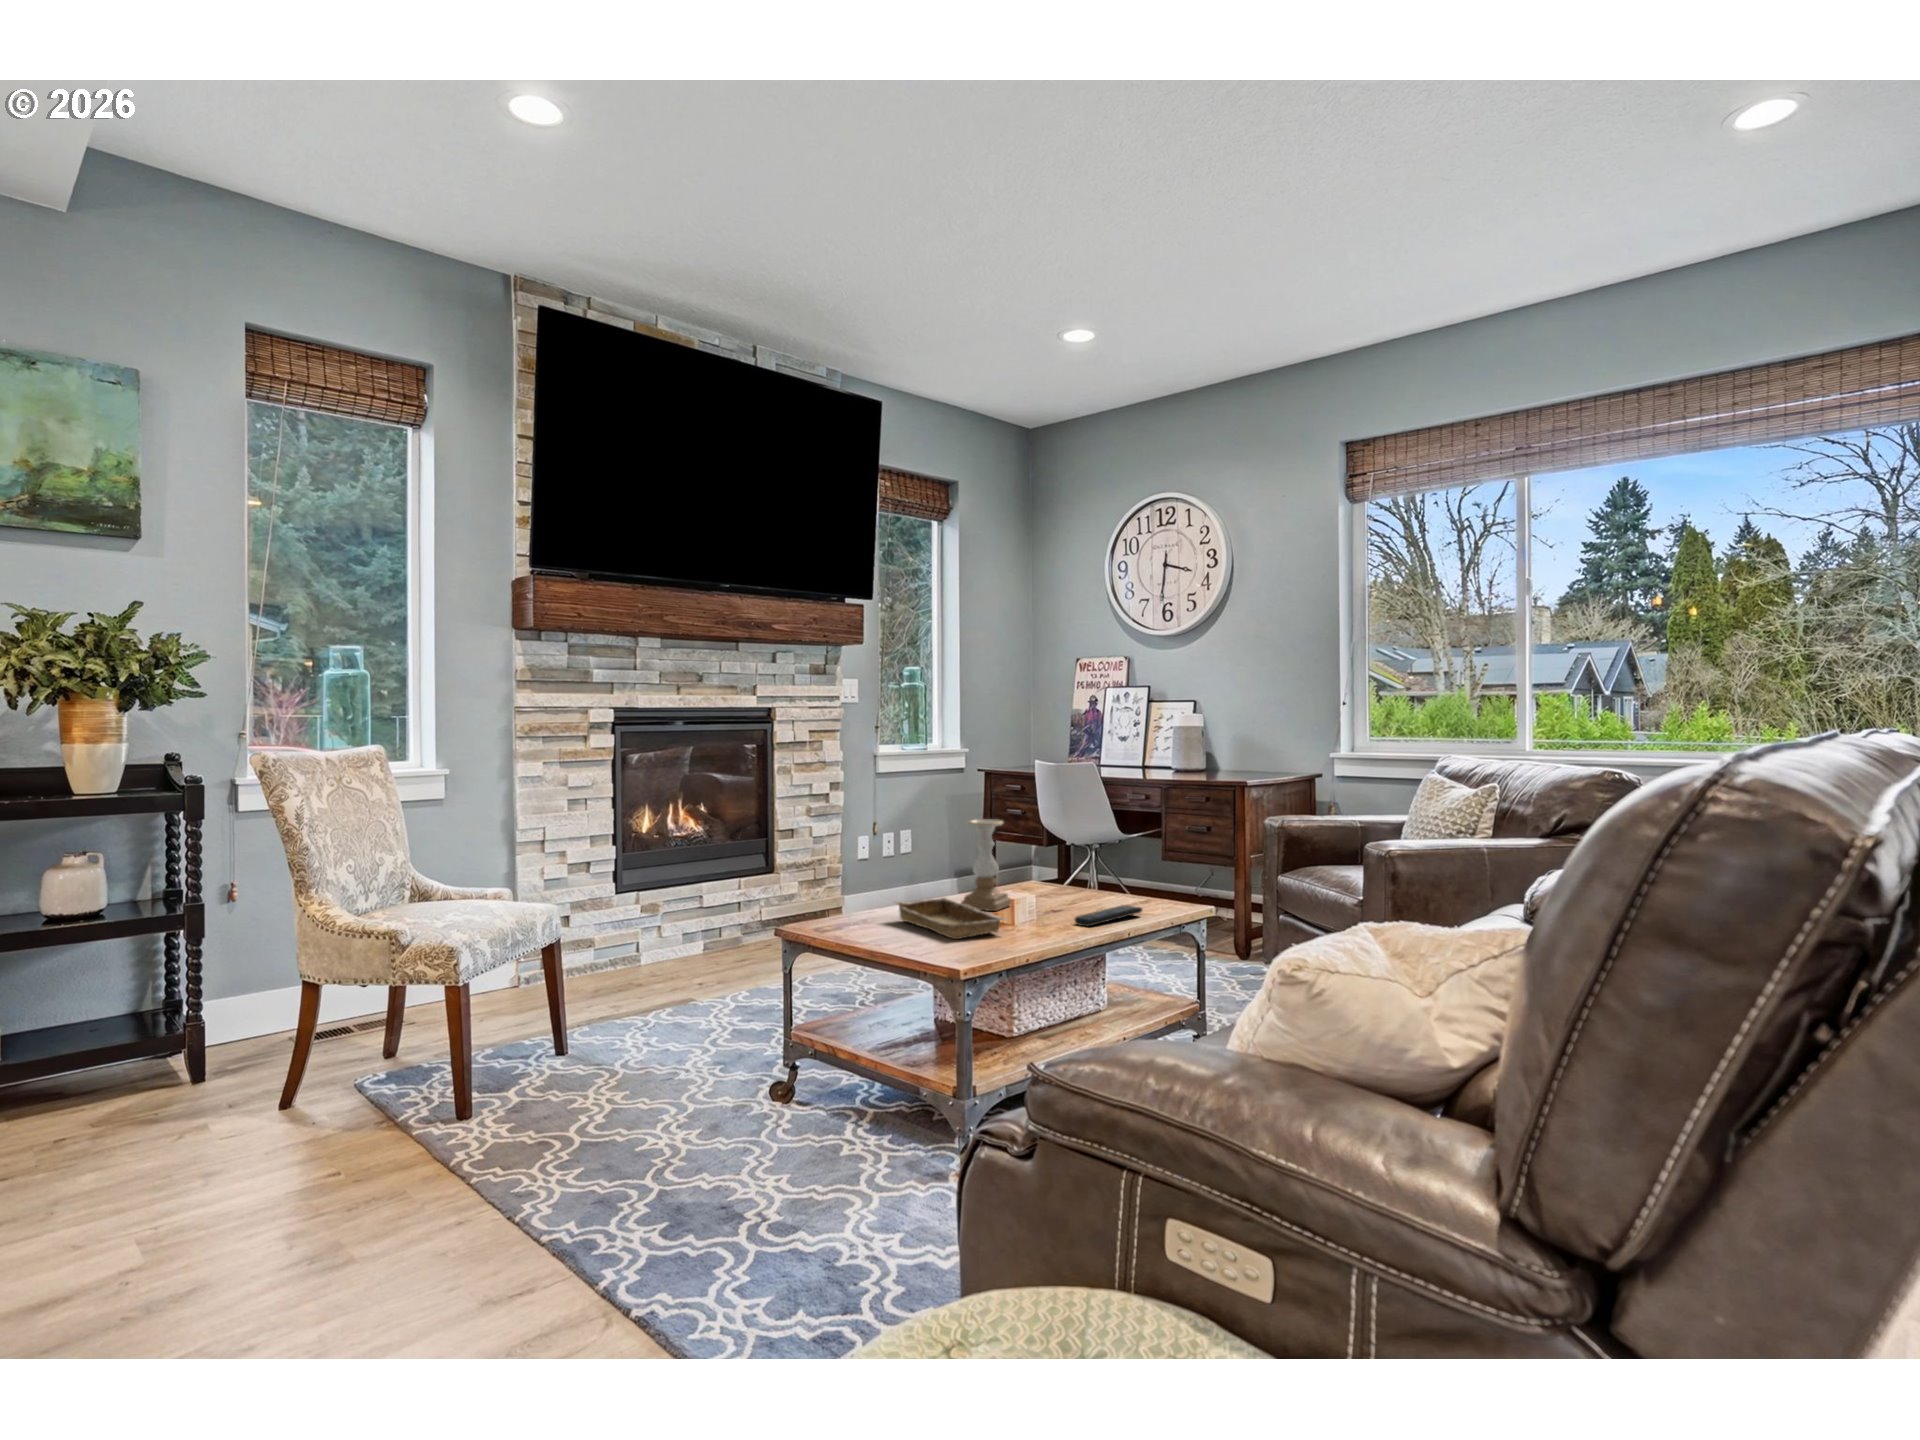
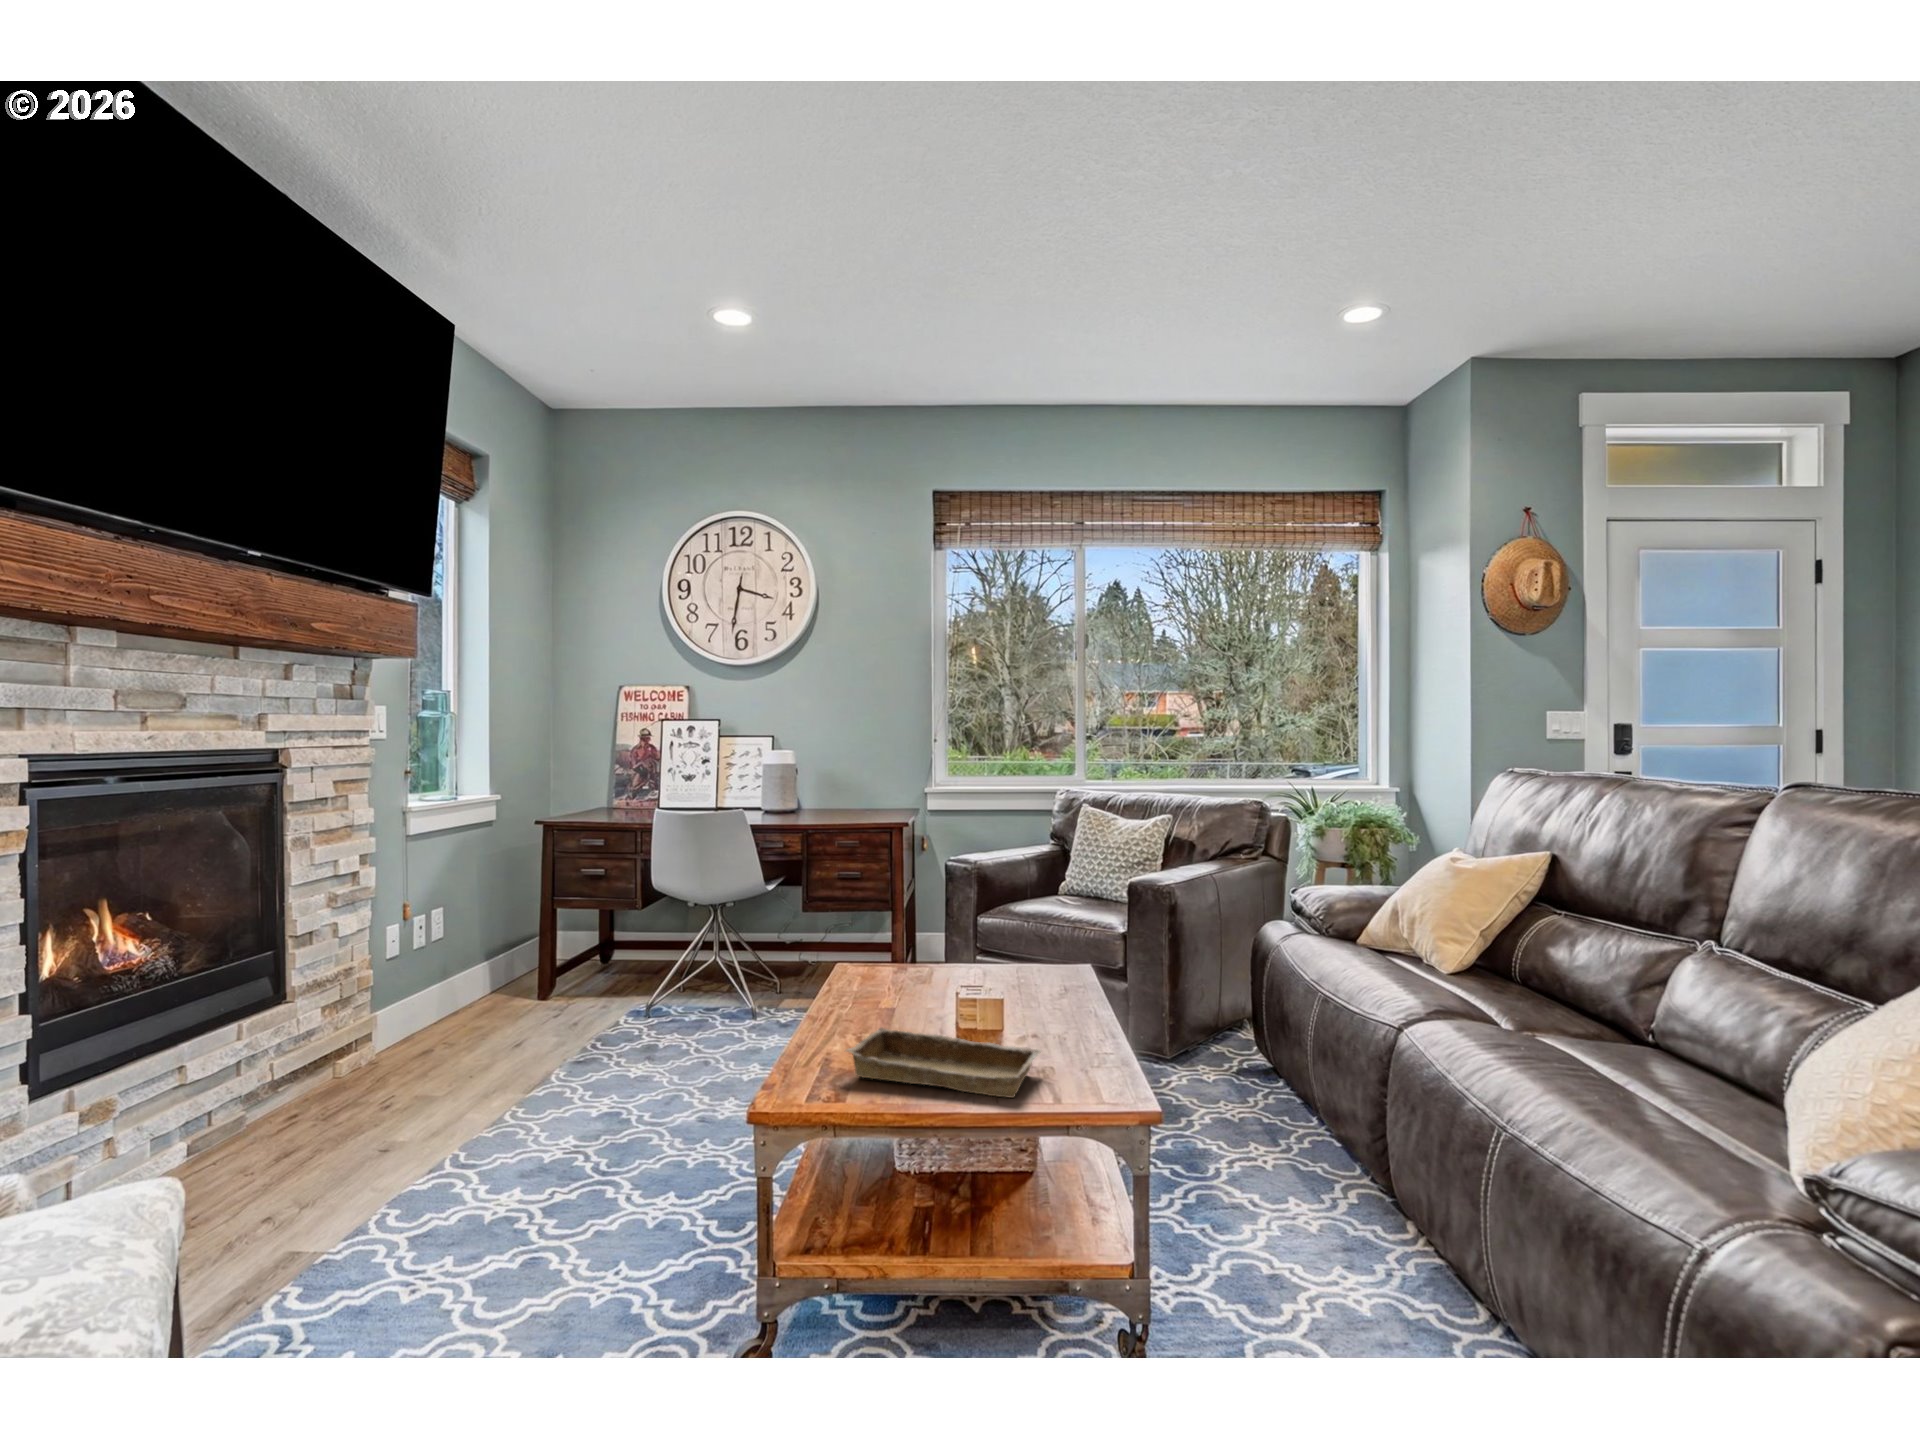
candle holder: present [961,819,1011,911] -> none [852,902,913,1035]
remote control: present [1075,905,1142,926] -> none [1047,994,1079,1036]

